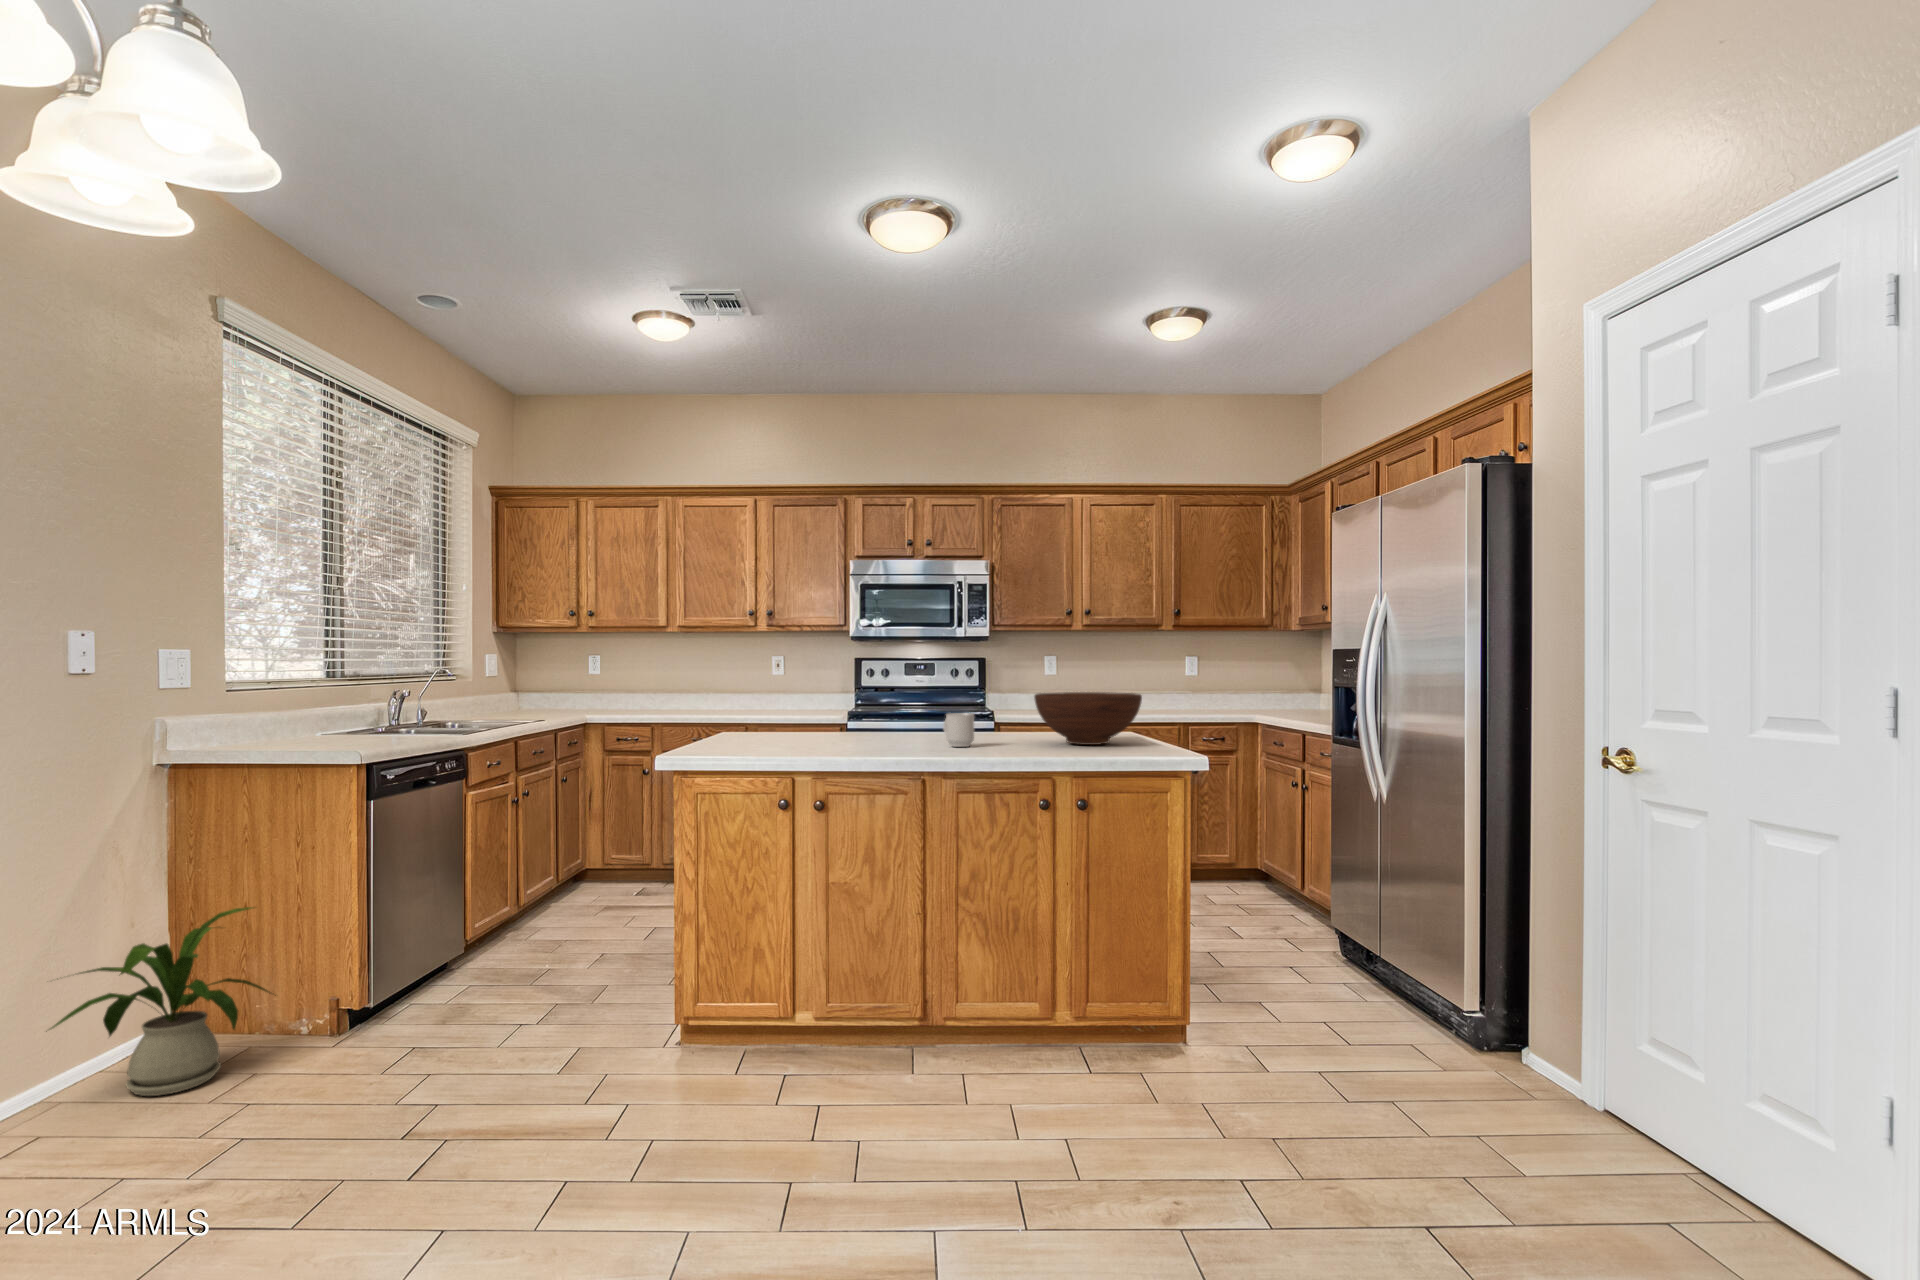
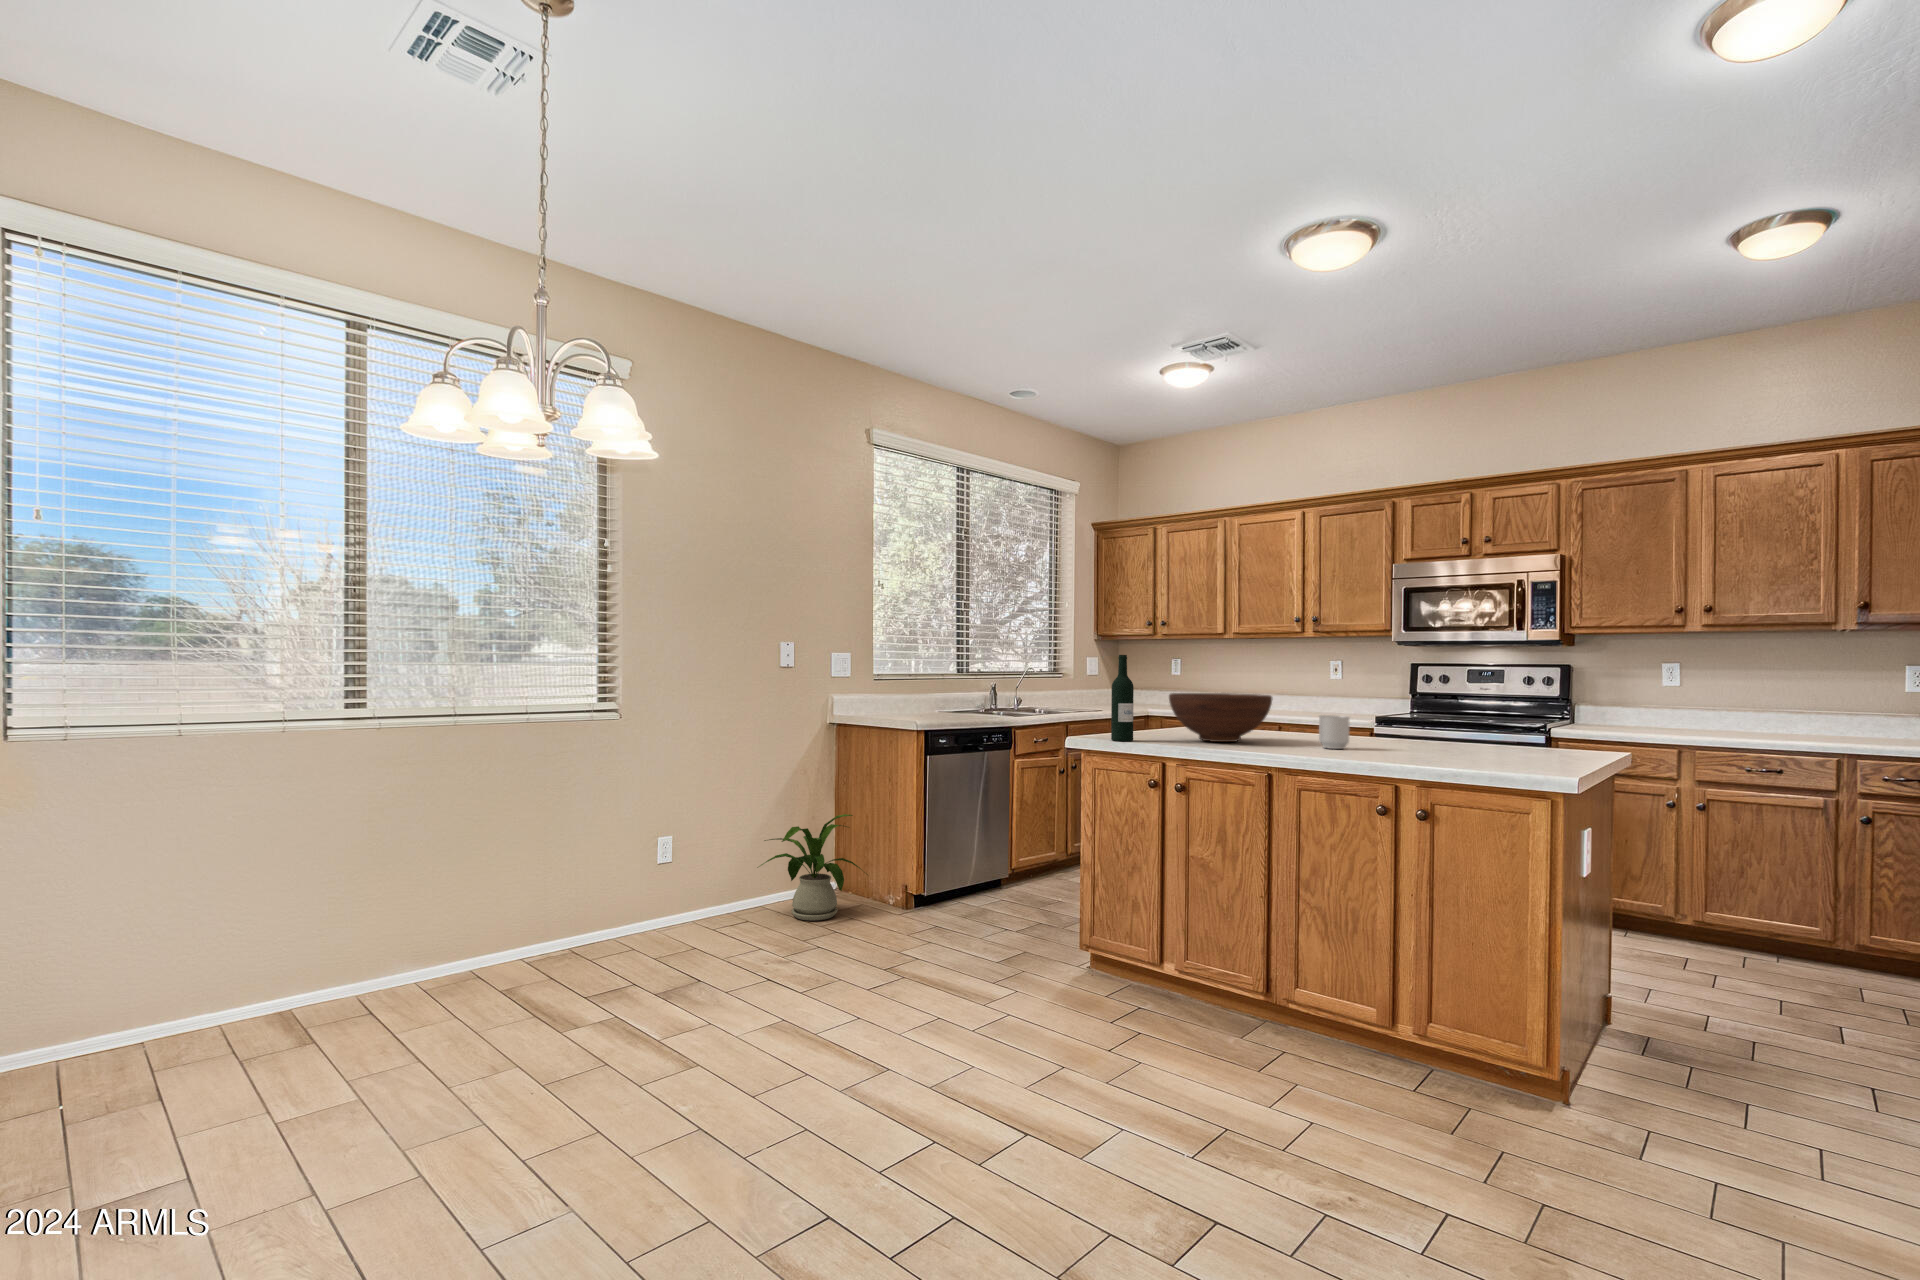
wine bottle: none [731,654,758,757] -> present [1111,655,1134,741]
fruit bowl: present [1034,692,1142,745] -> present [1169,693,1272,742]

